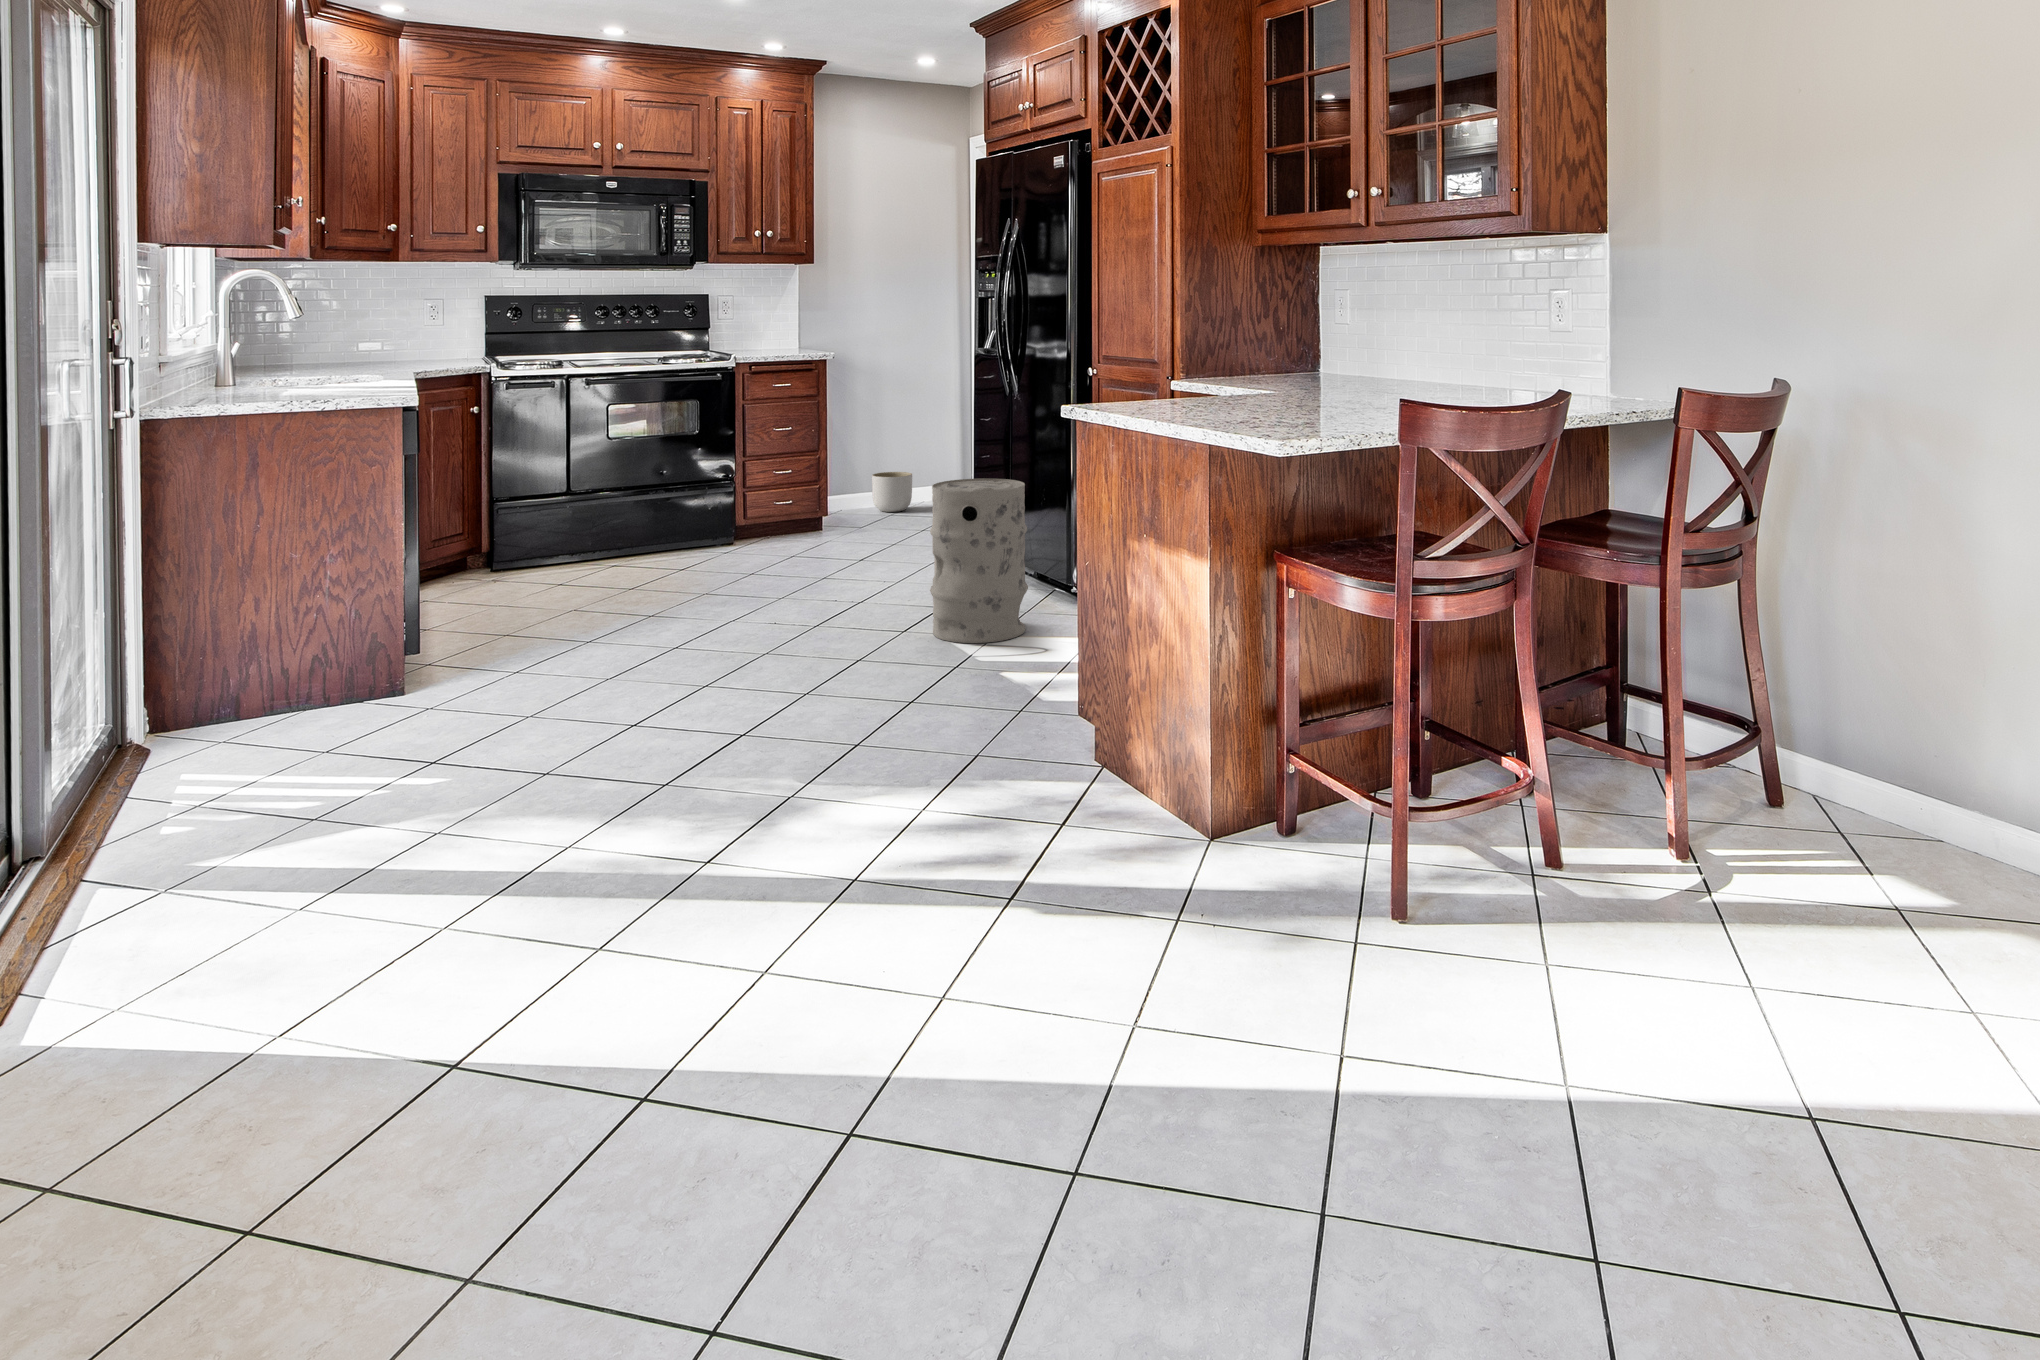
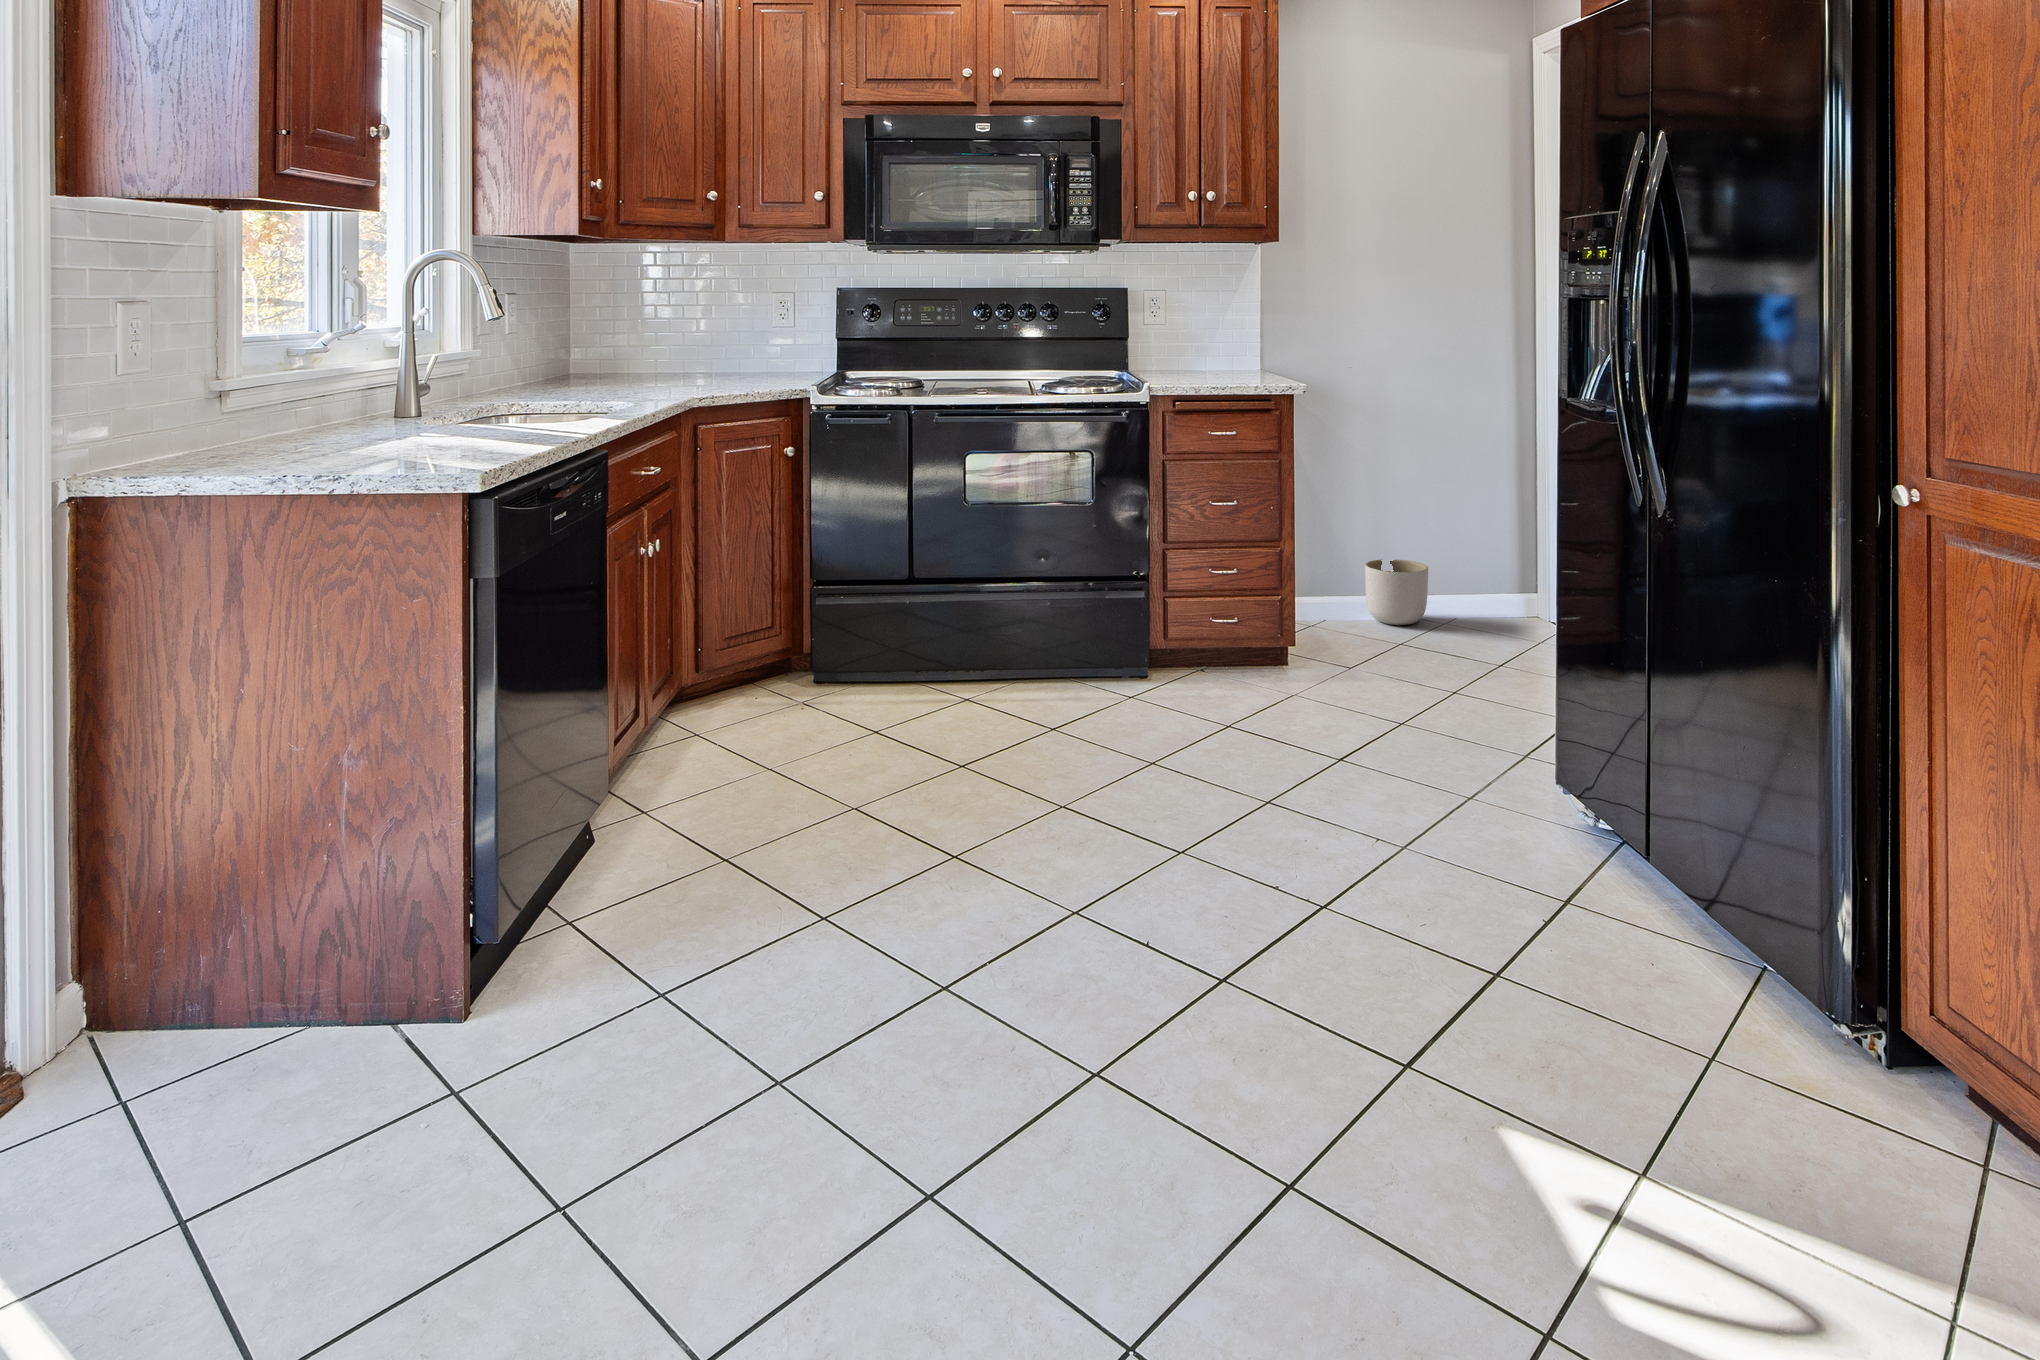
trash can: present [930,478,1028,643] -> none [1466,713,1718,1173]

